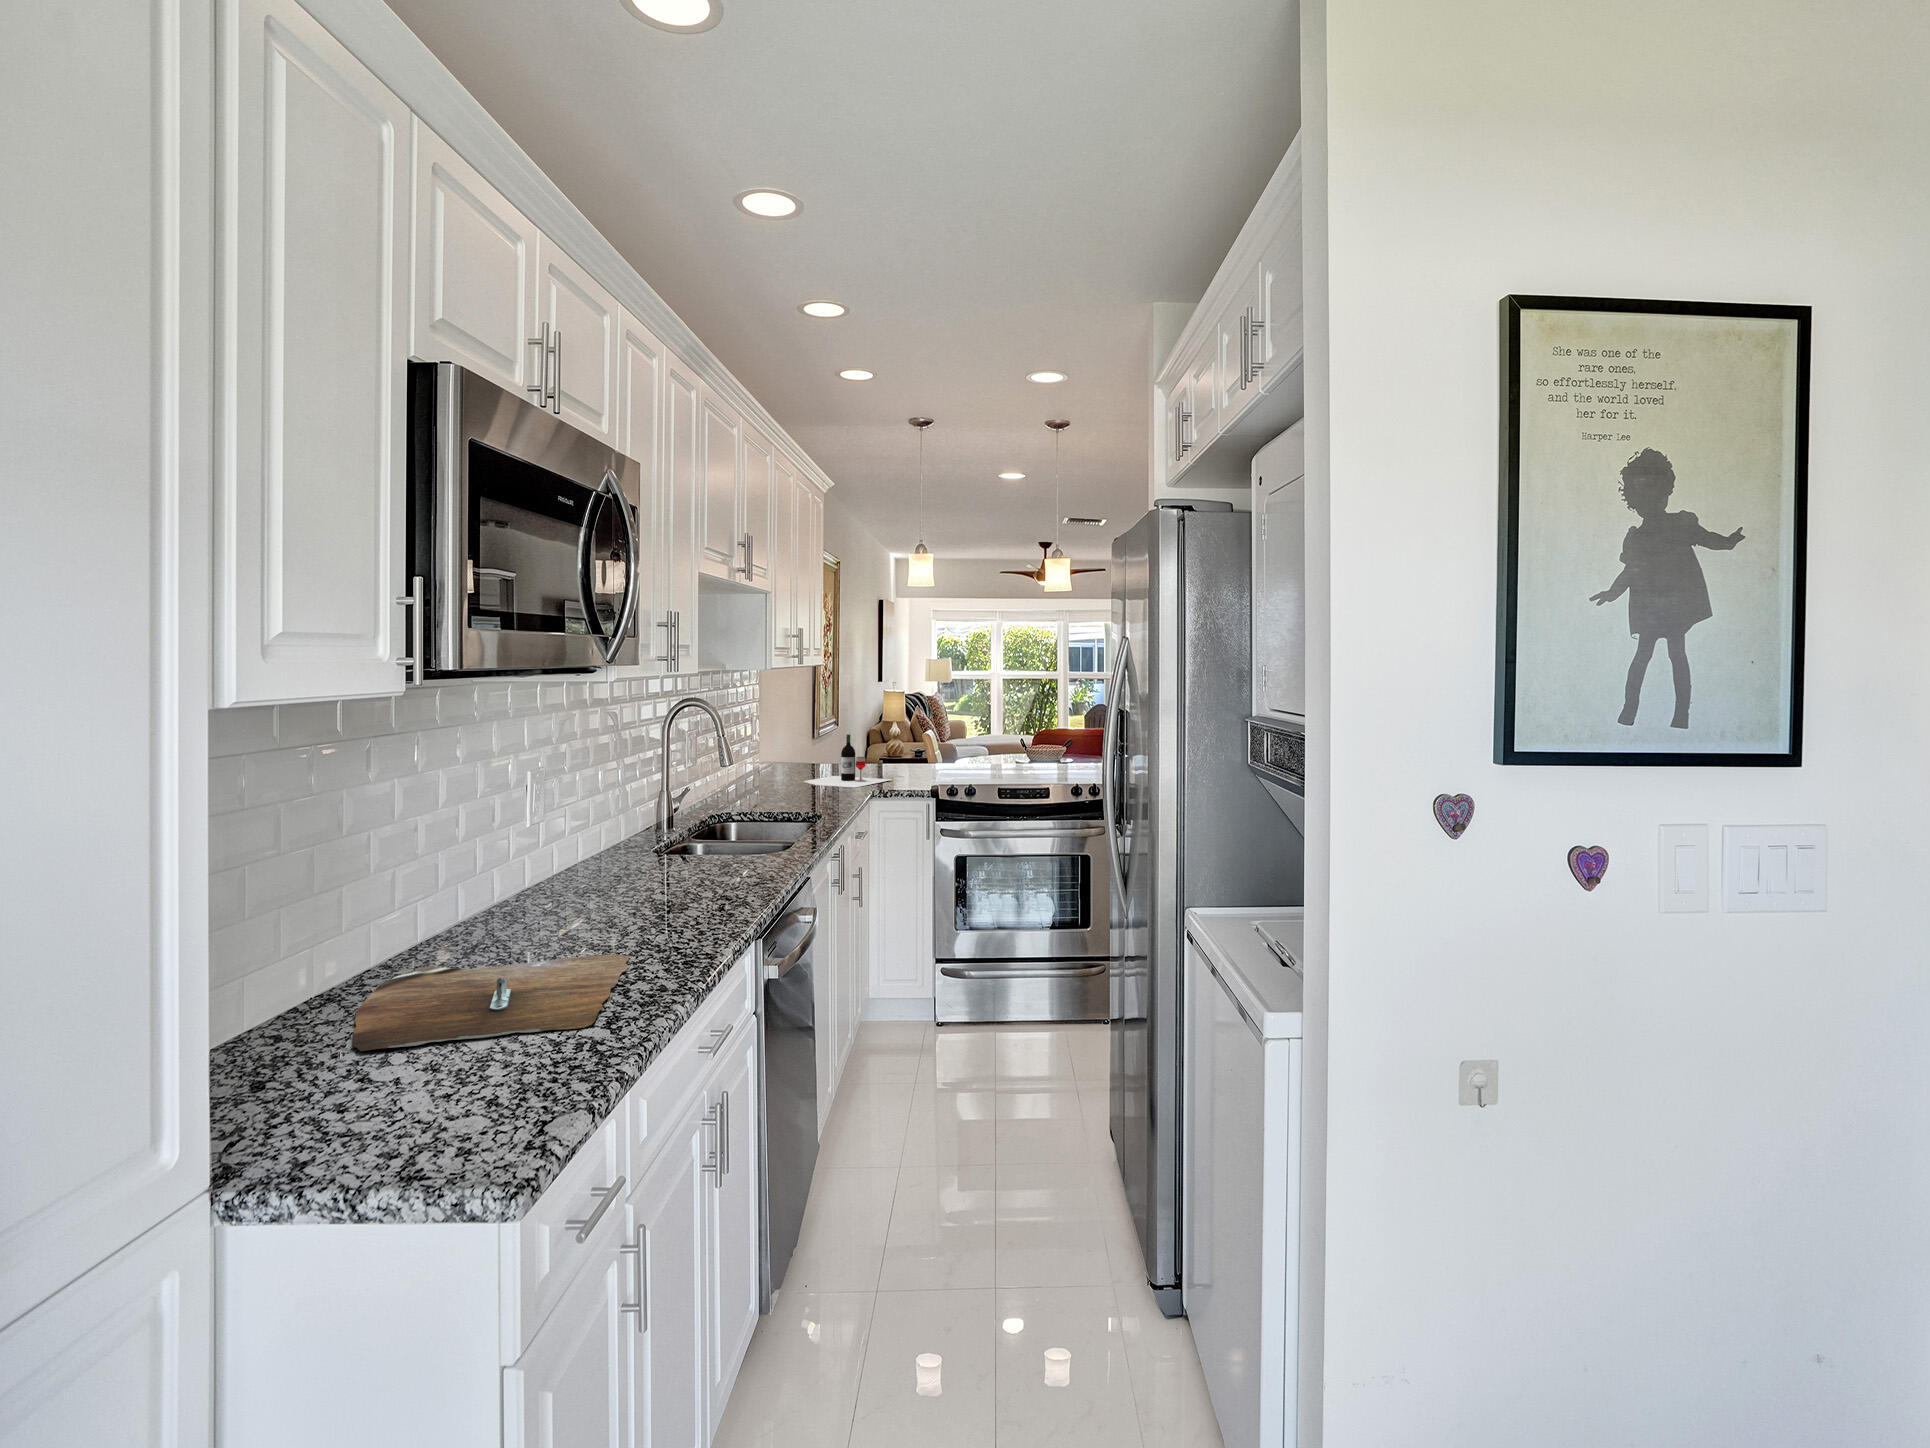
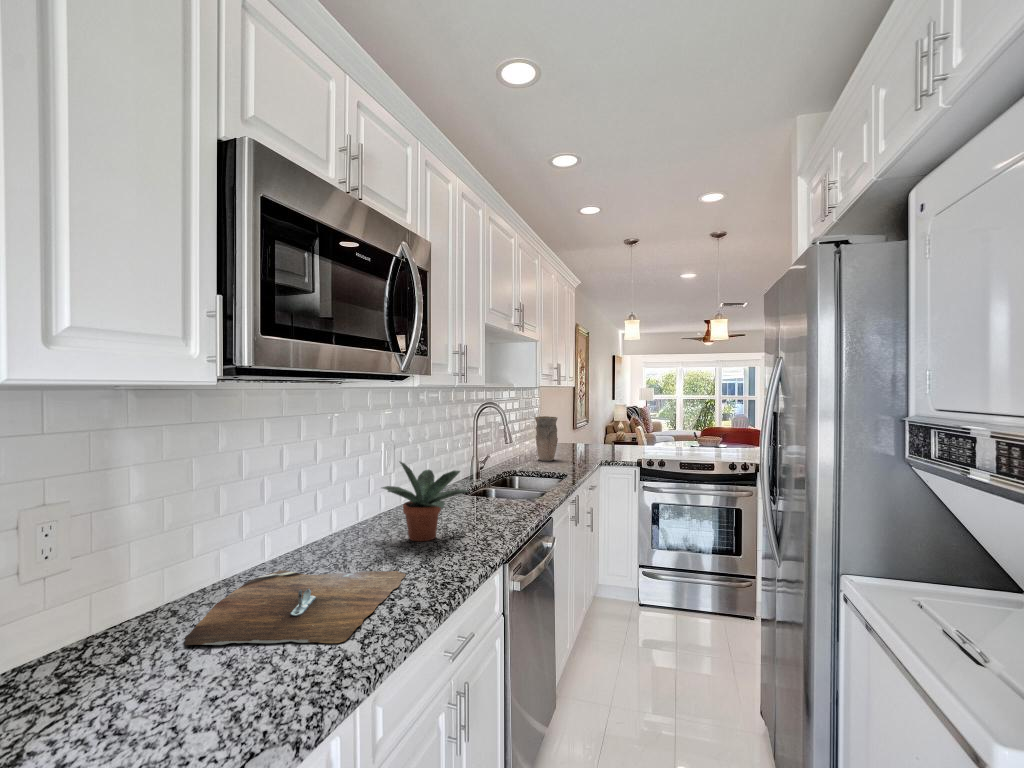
vase: none [760,718,800,794] -> present [535,416,558,461]
wine bottle: present [804,734,890,787] -> none [556,426,615,458]
potted plant: none [550,799,702,918] -> present [383,462,469,541]

